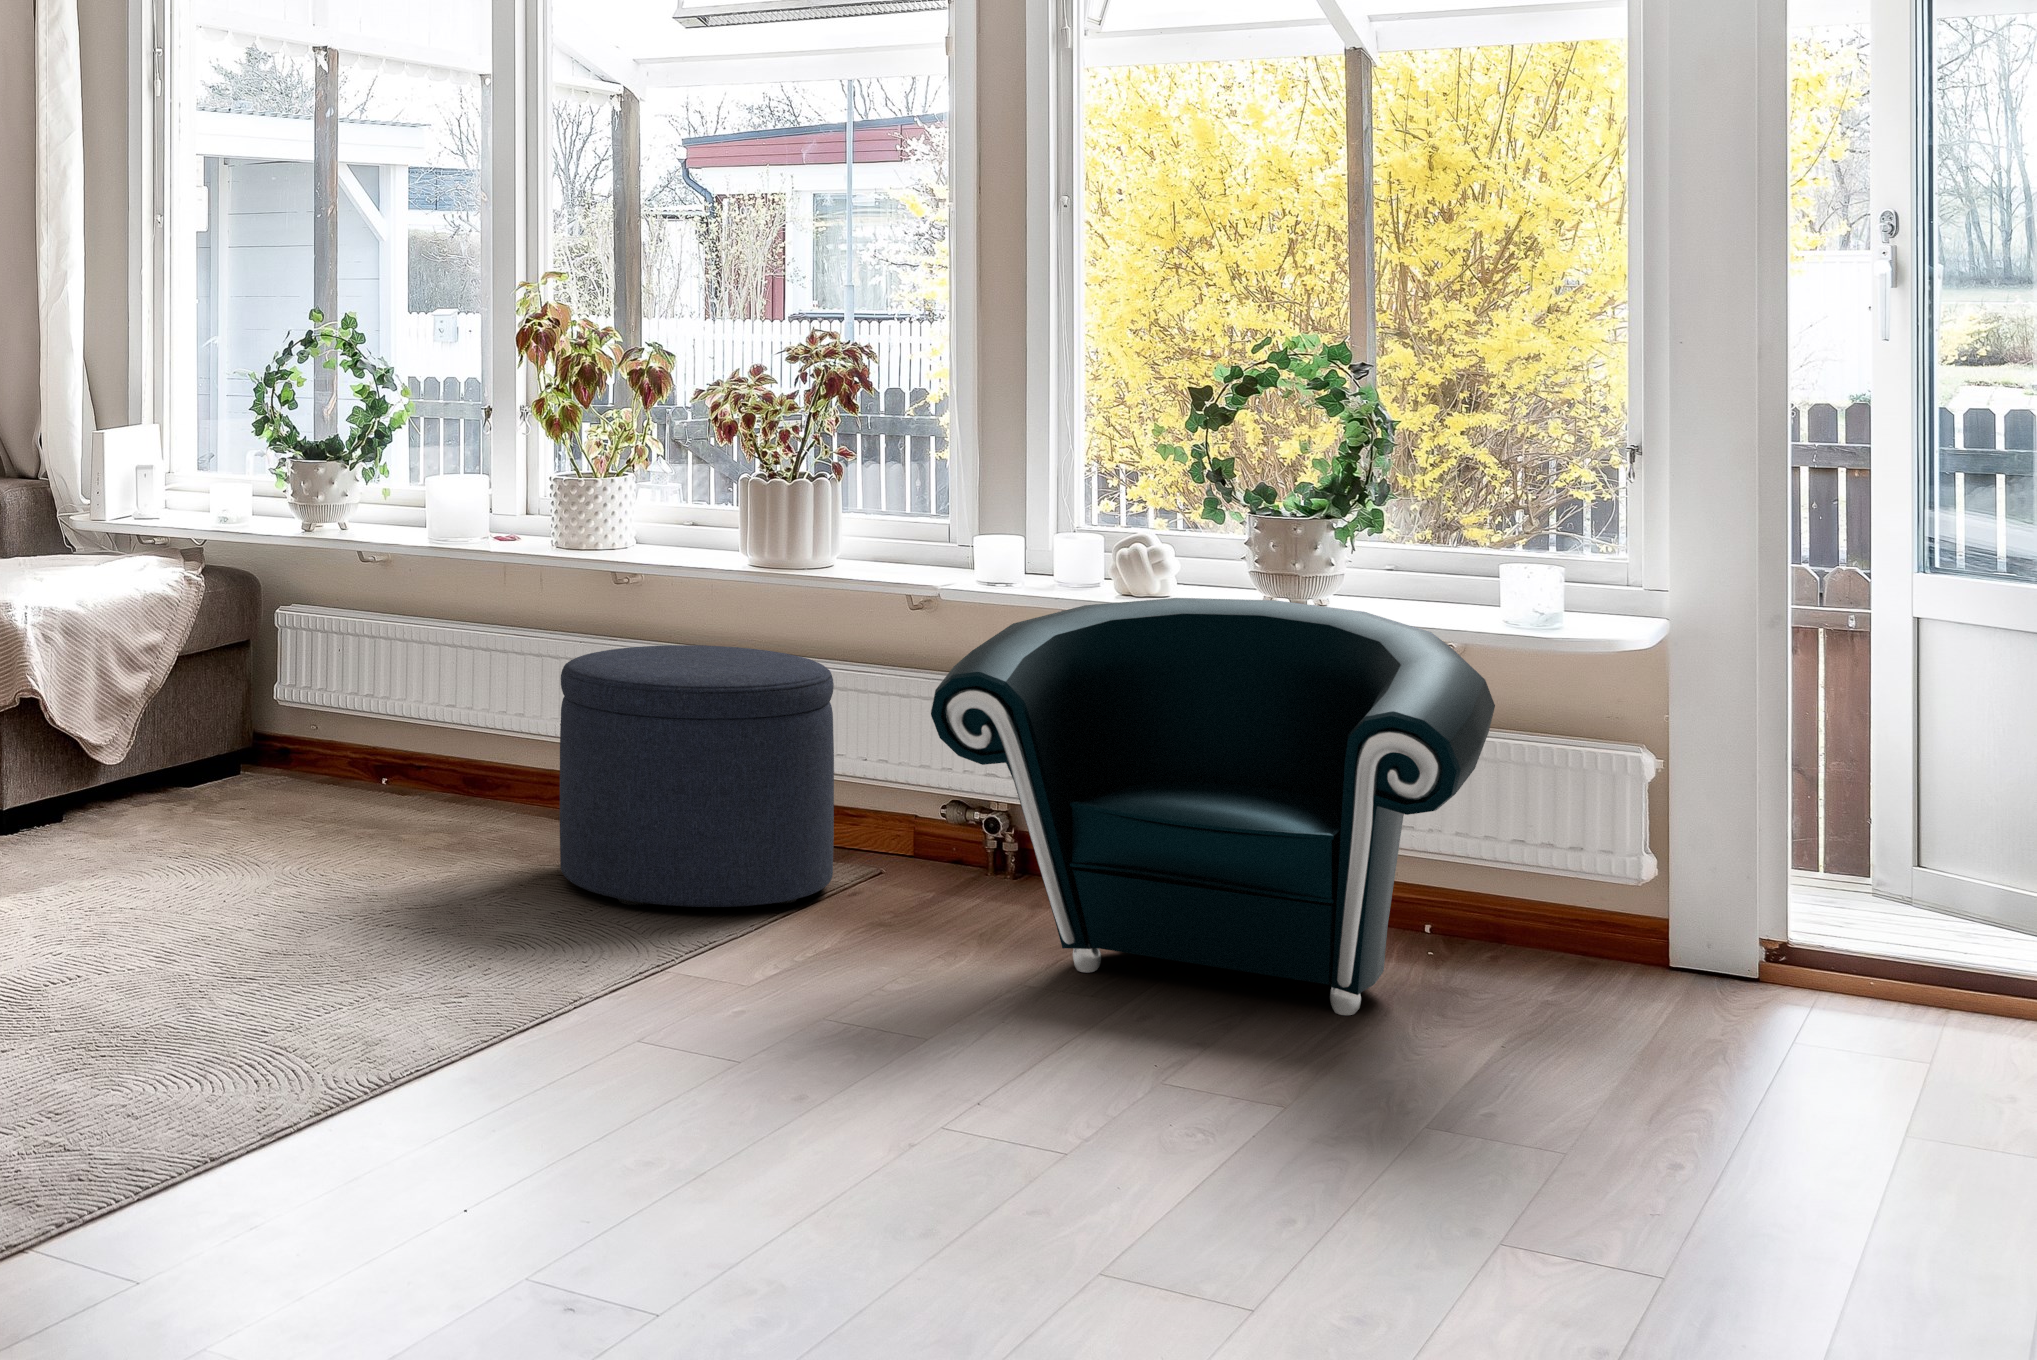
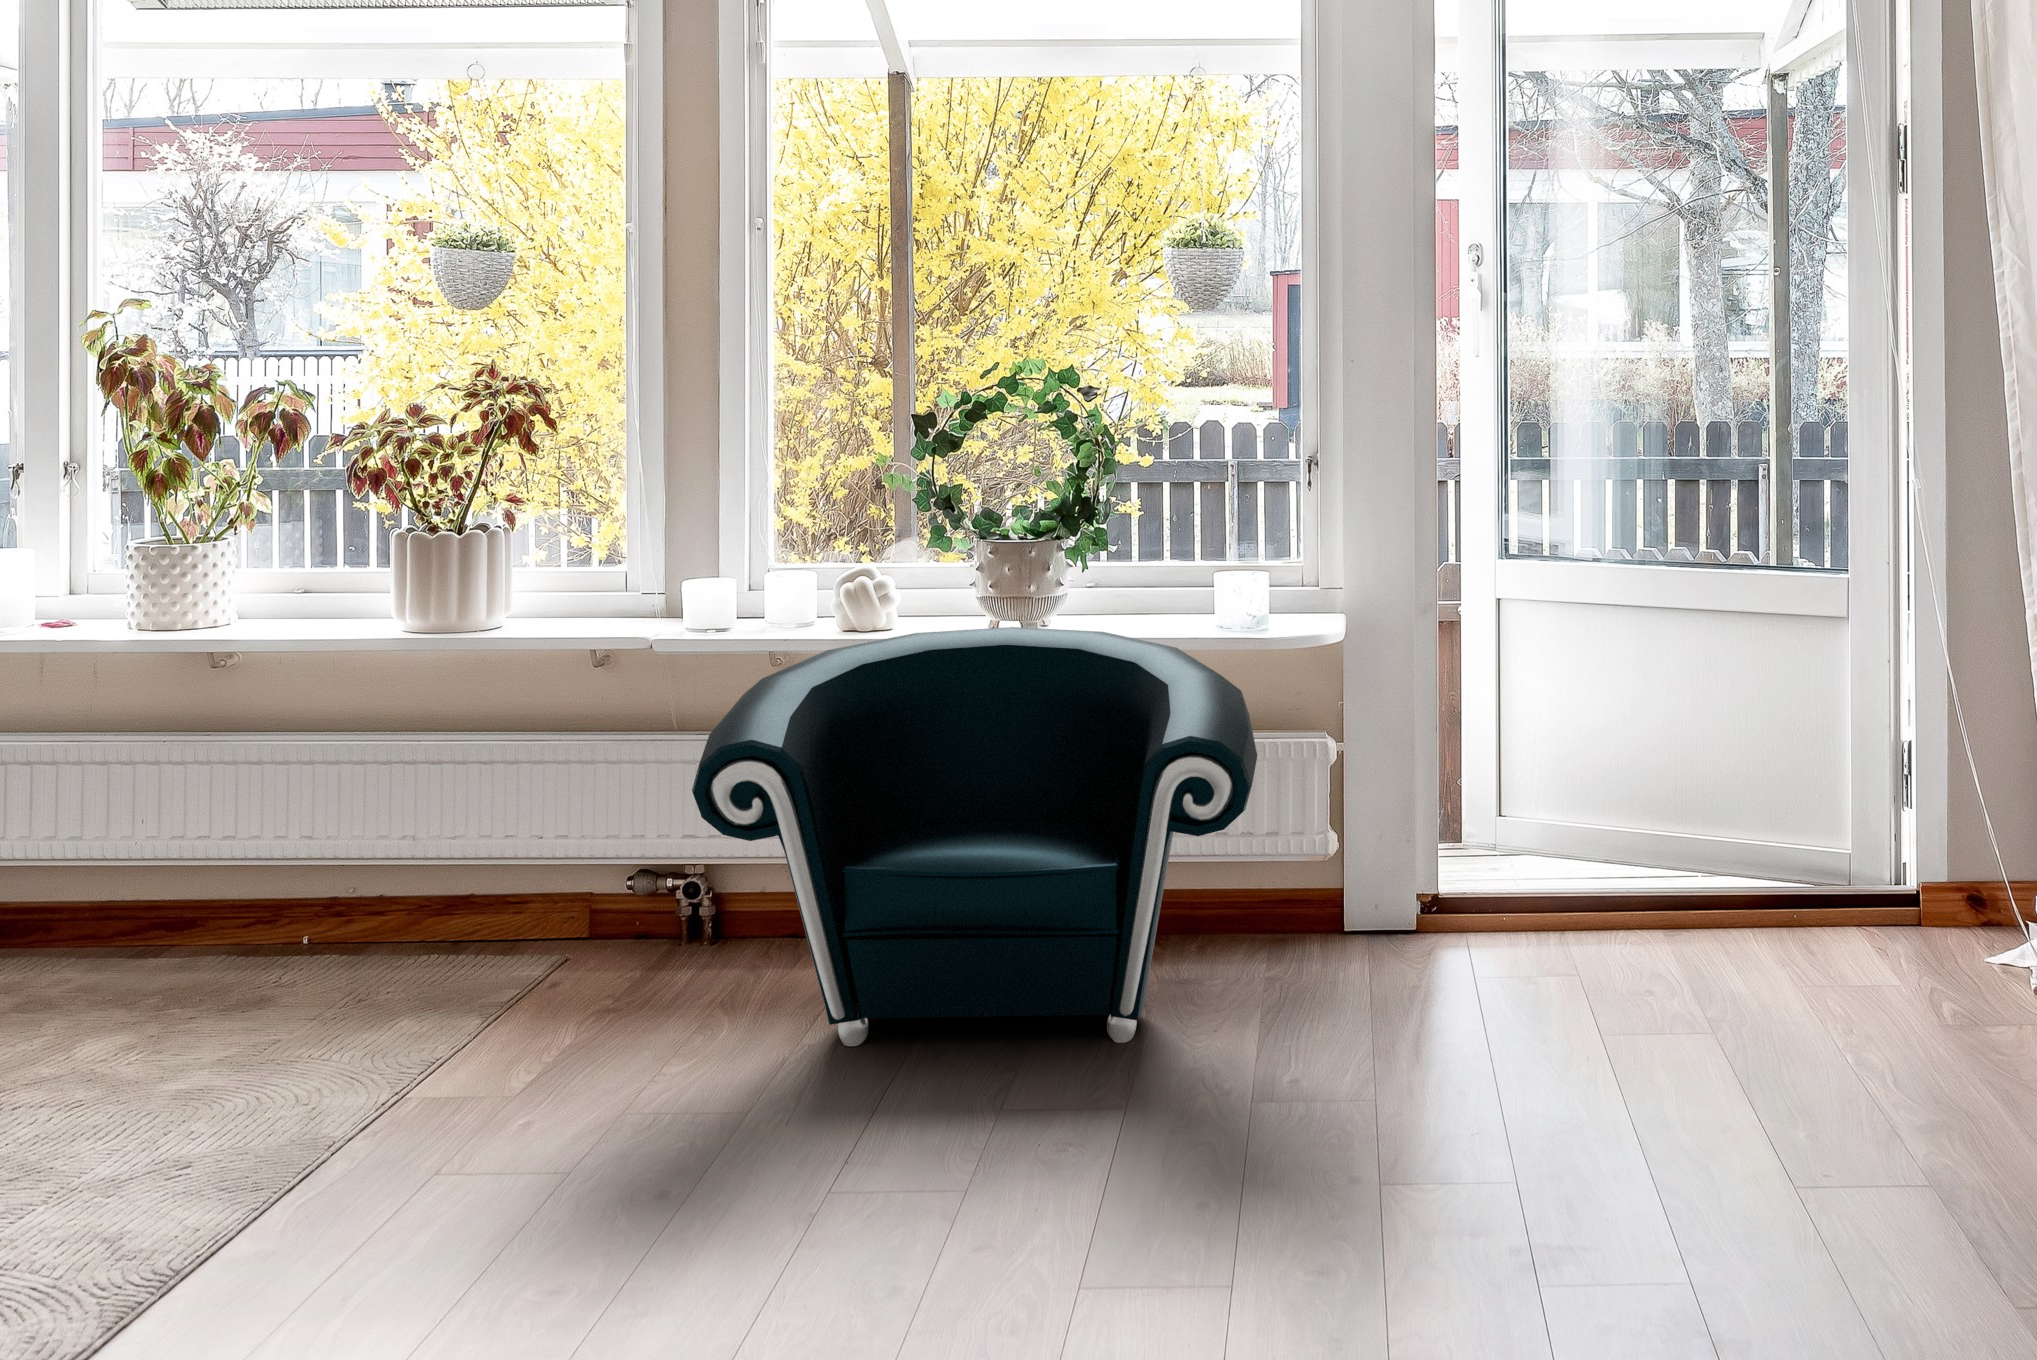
ottoman: present [560,645,834,907] -> none [178,731,529,1064]

